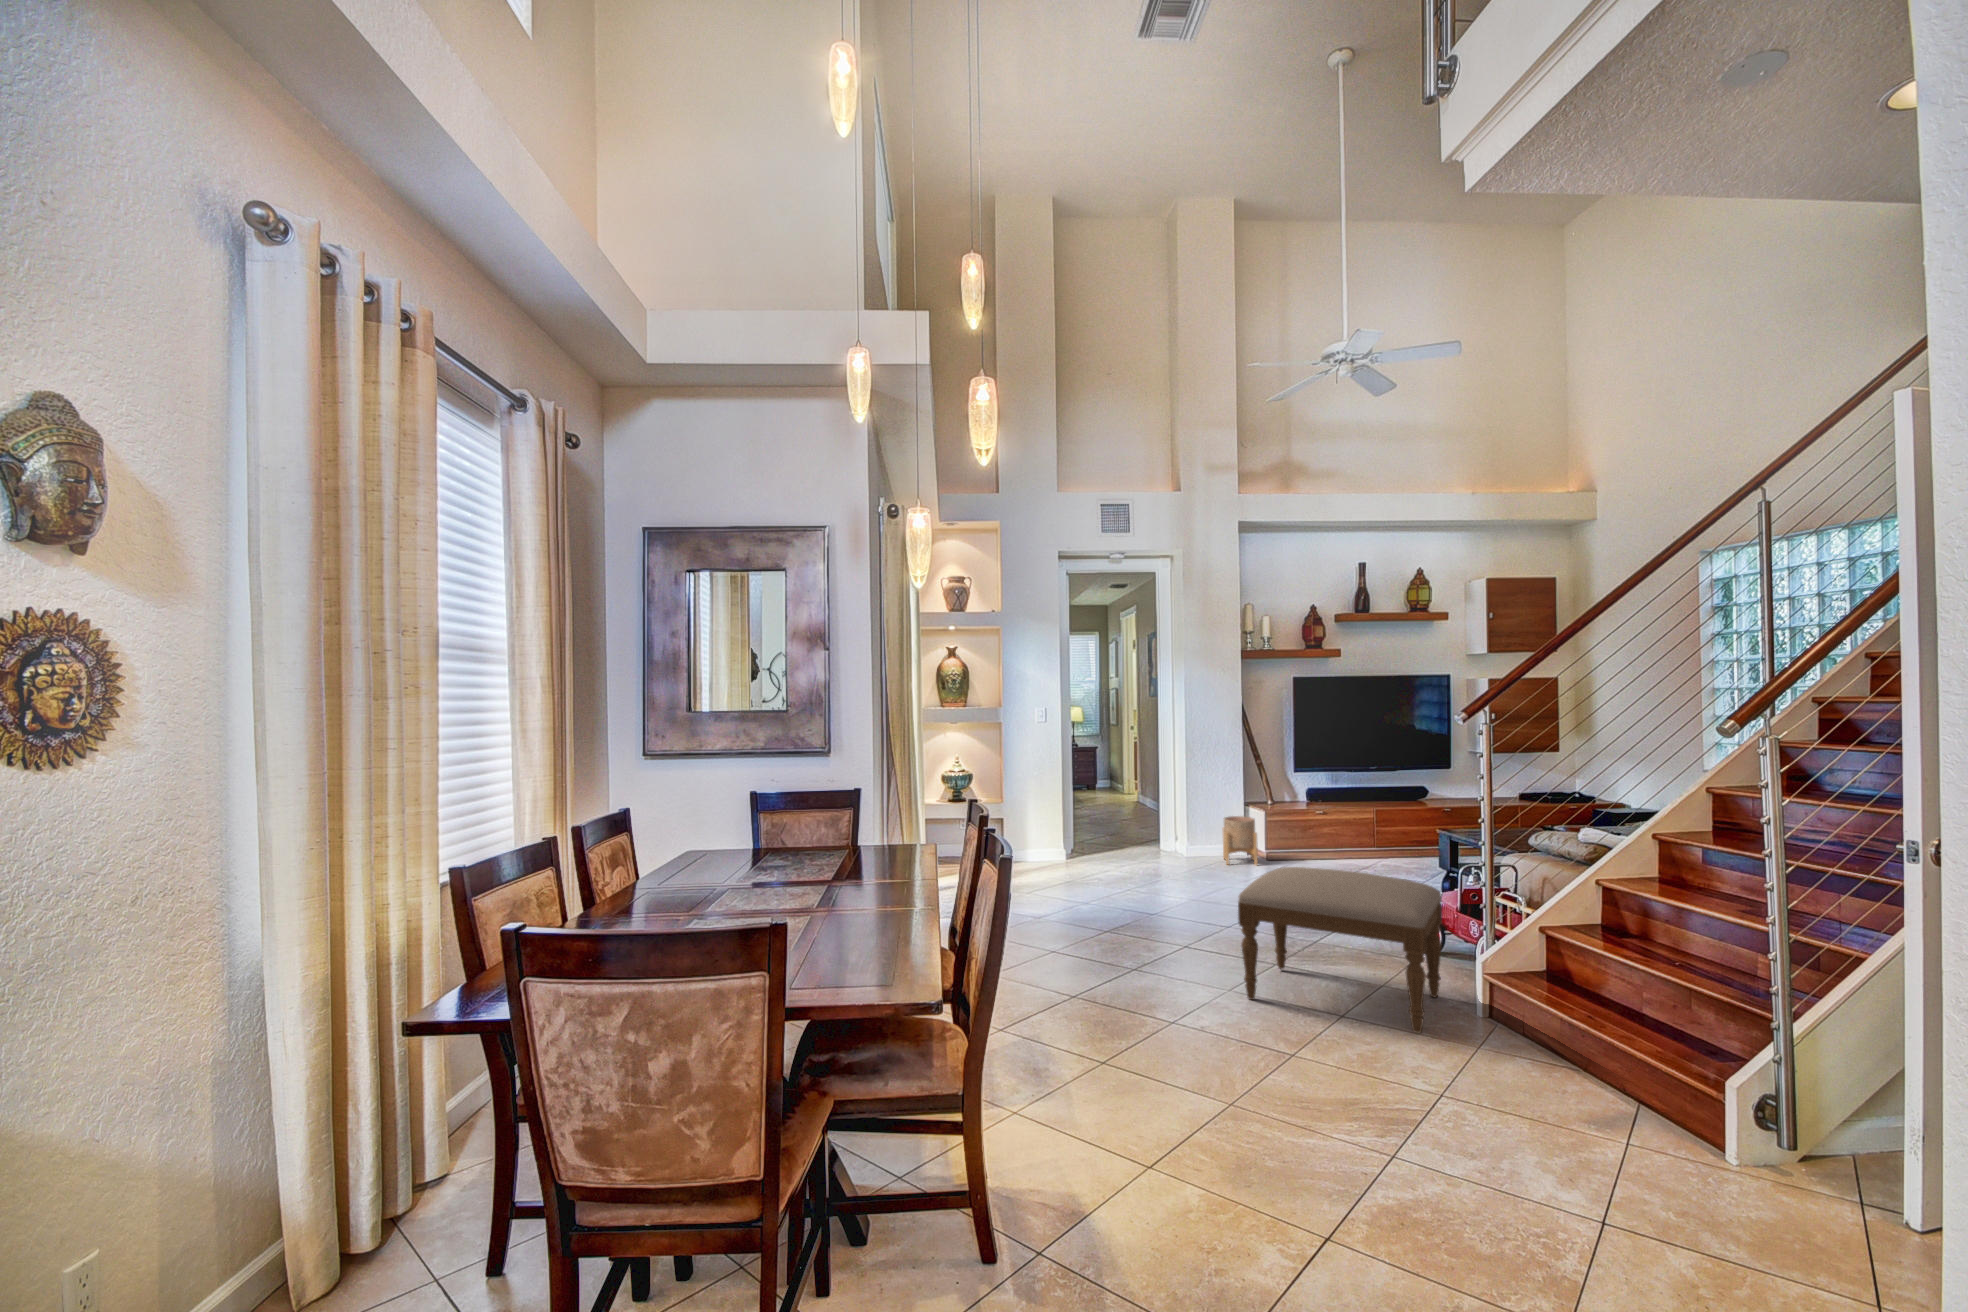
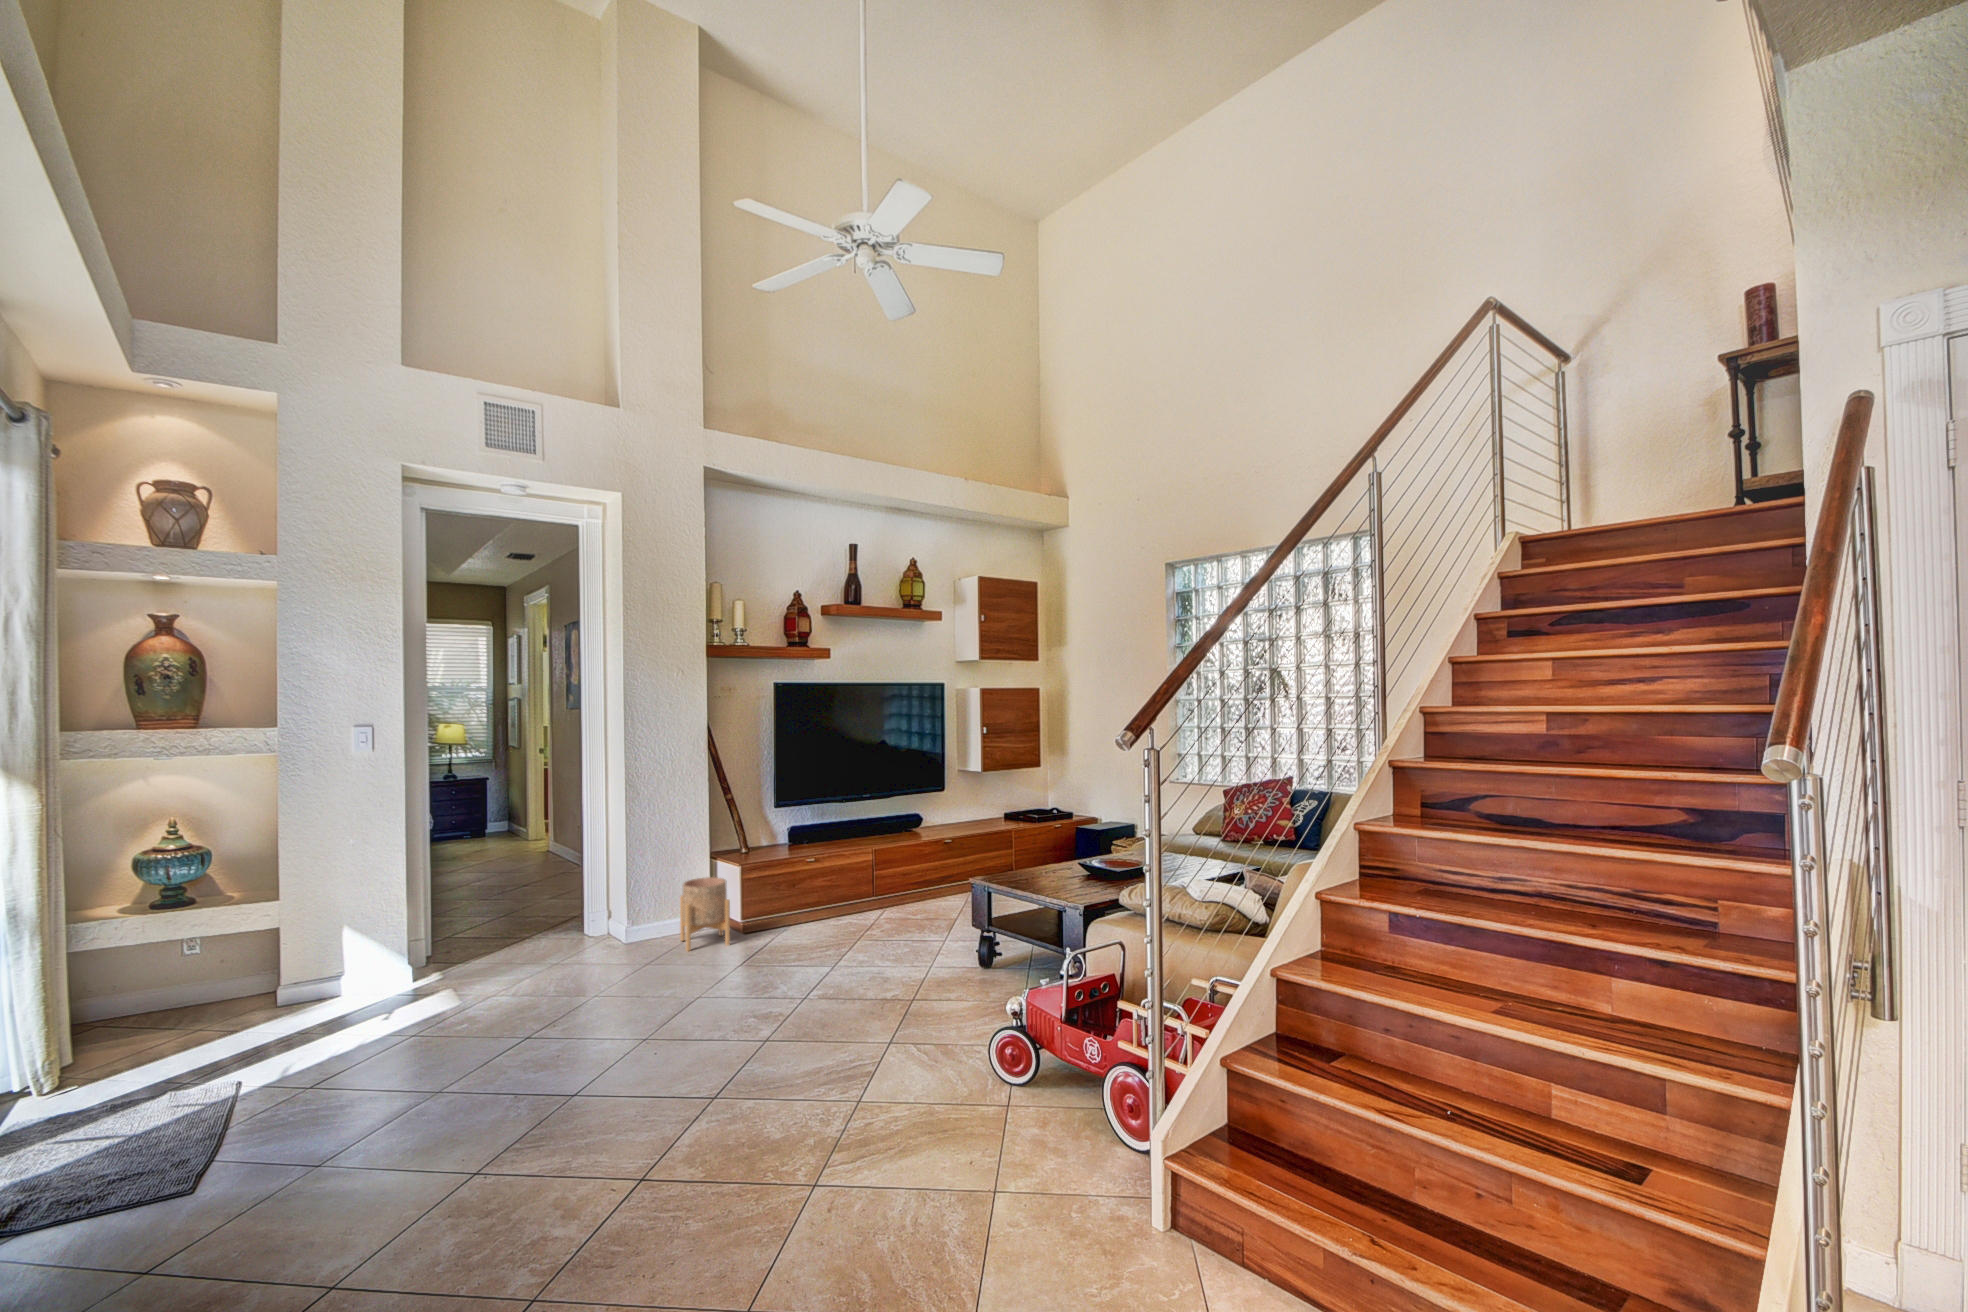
ottoman: present [1238,867,1442,1033] -> none [761,1000,1064,1279]

